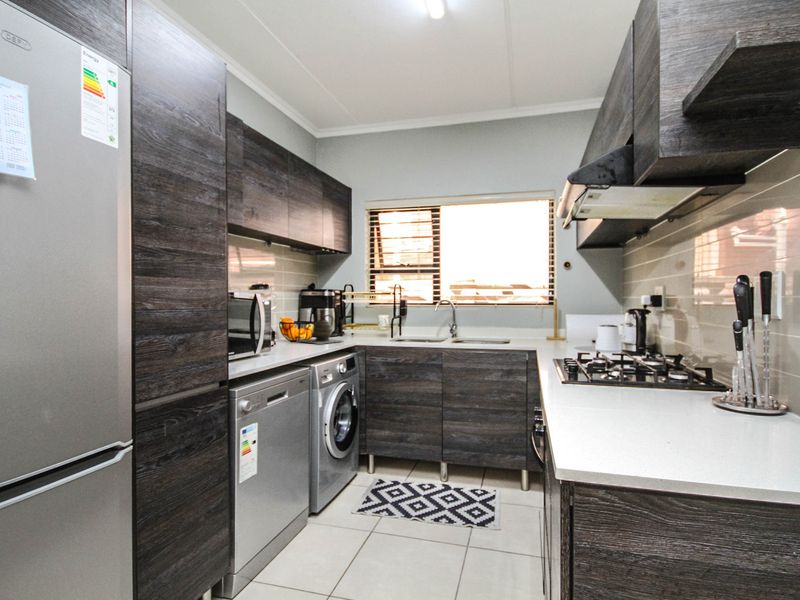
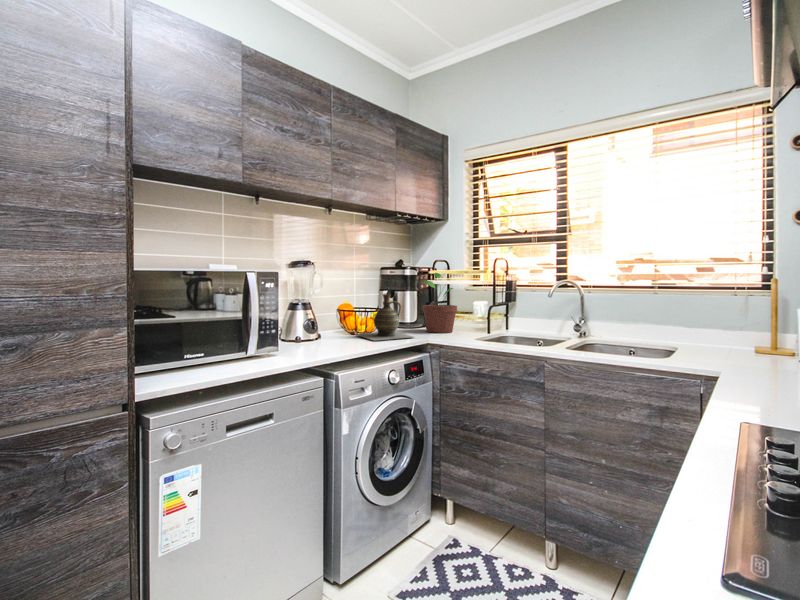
potted plant: none [341,293,367,338] -> present [422,273,457,333]

